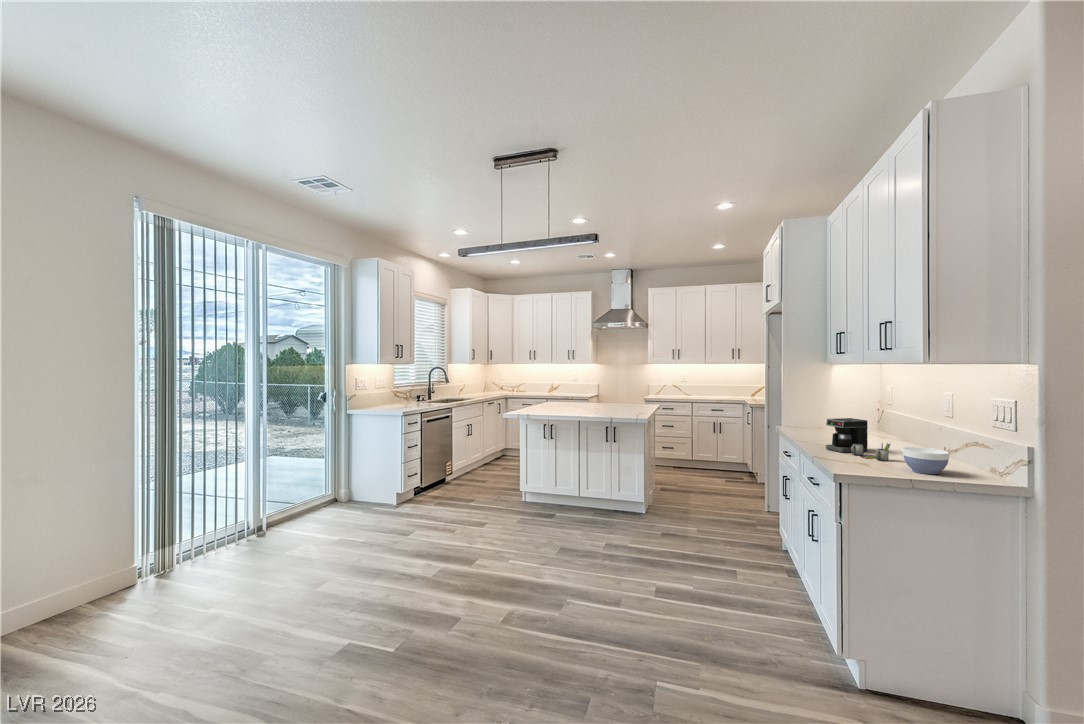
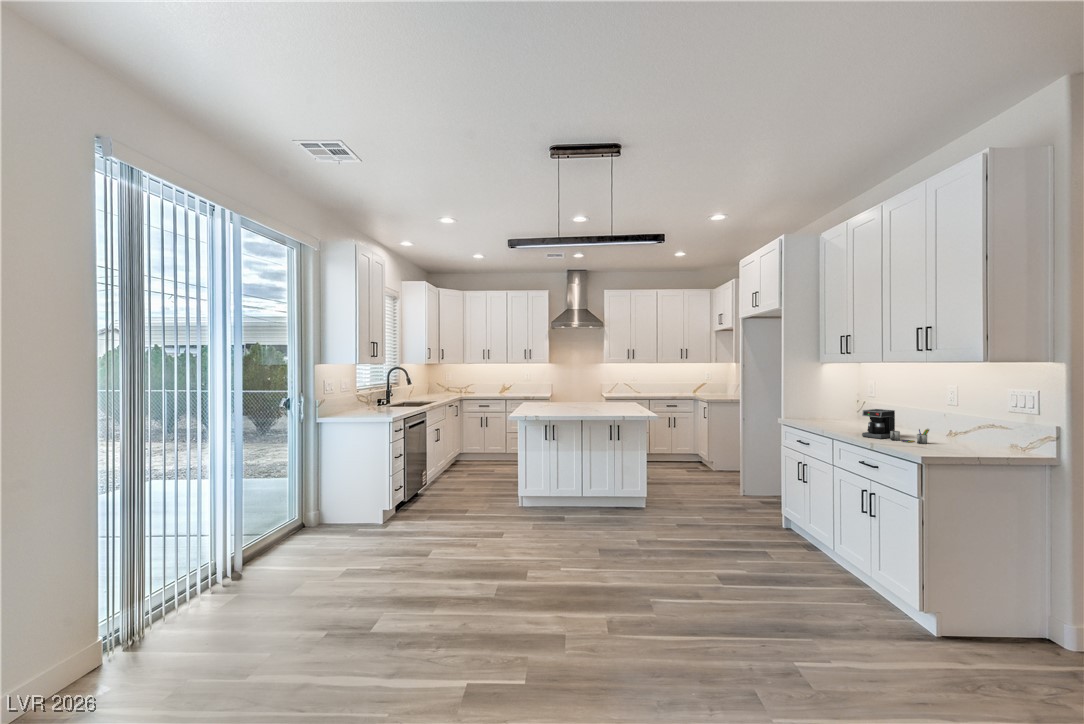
bowl: present [903,447,949,474] -> none [953,431,993,452]

